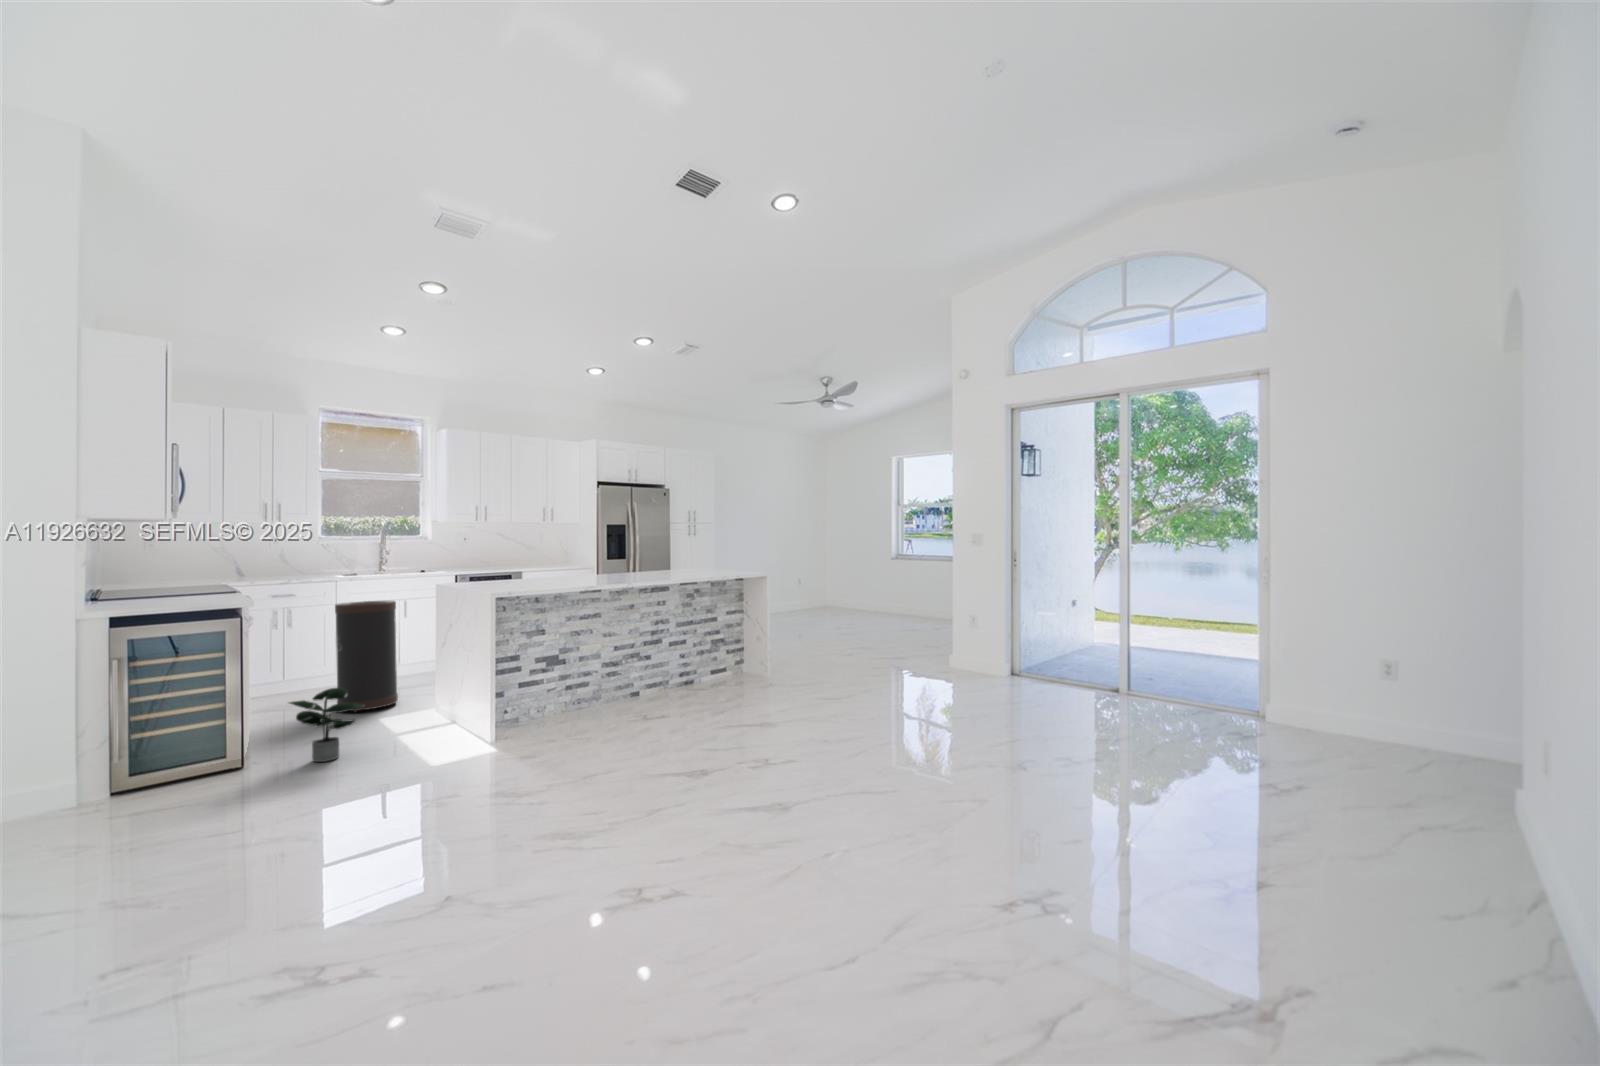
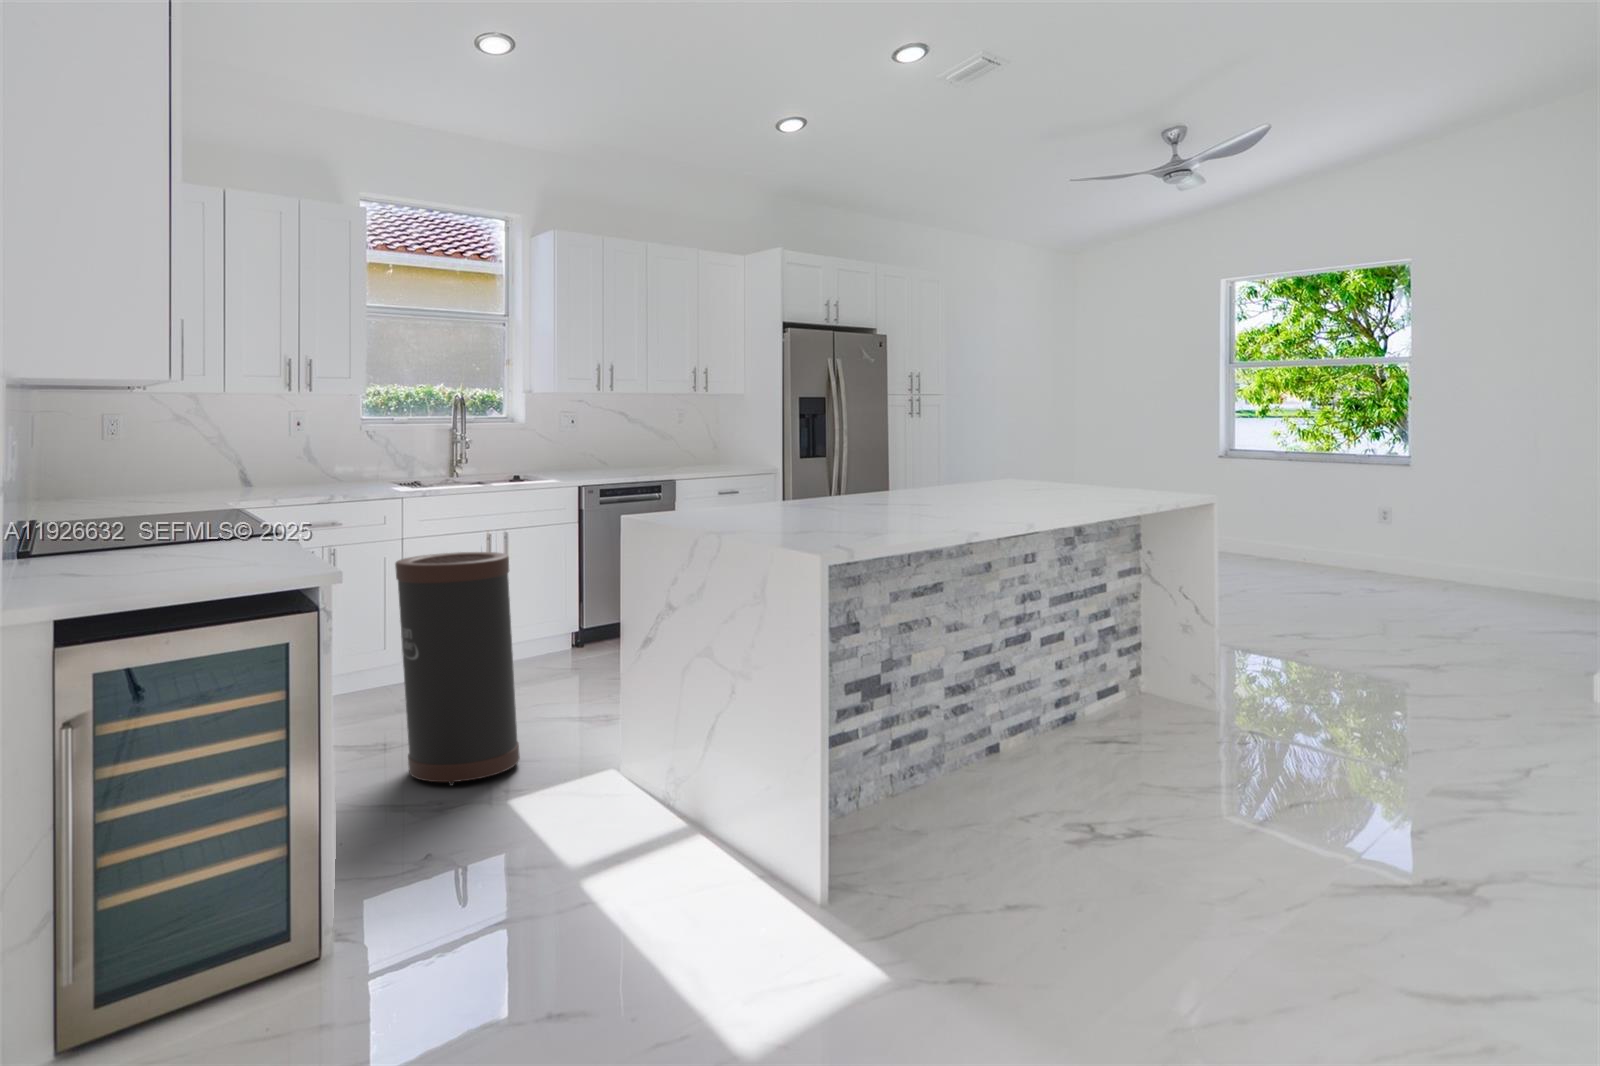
potted plant: present [289,688,364,762] -> none [410,763,566,941]

